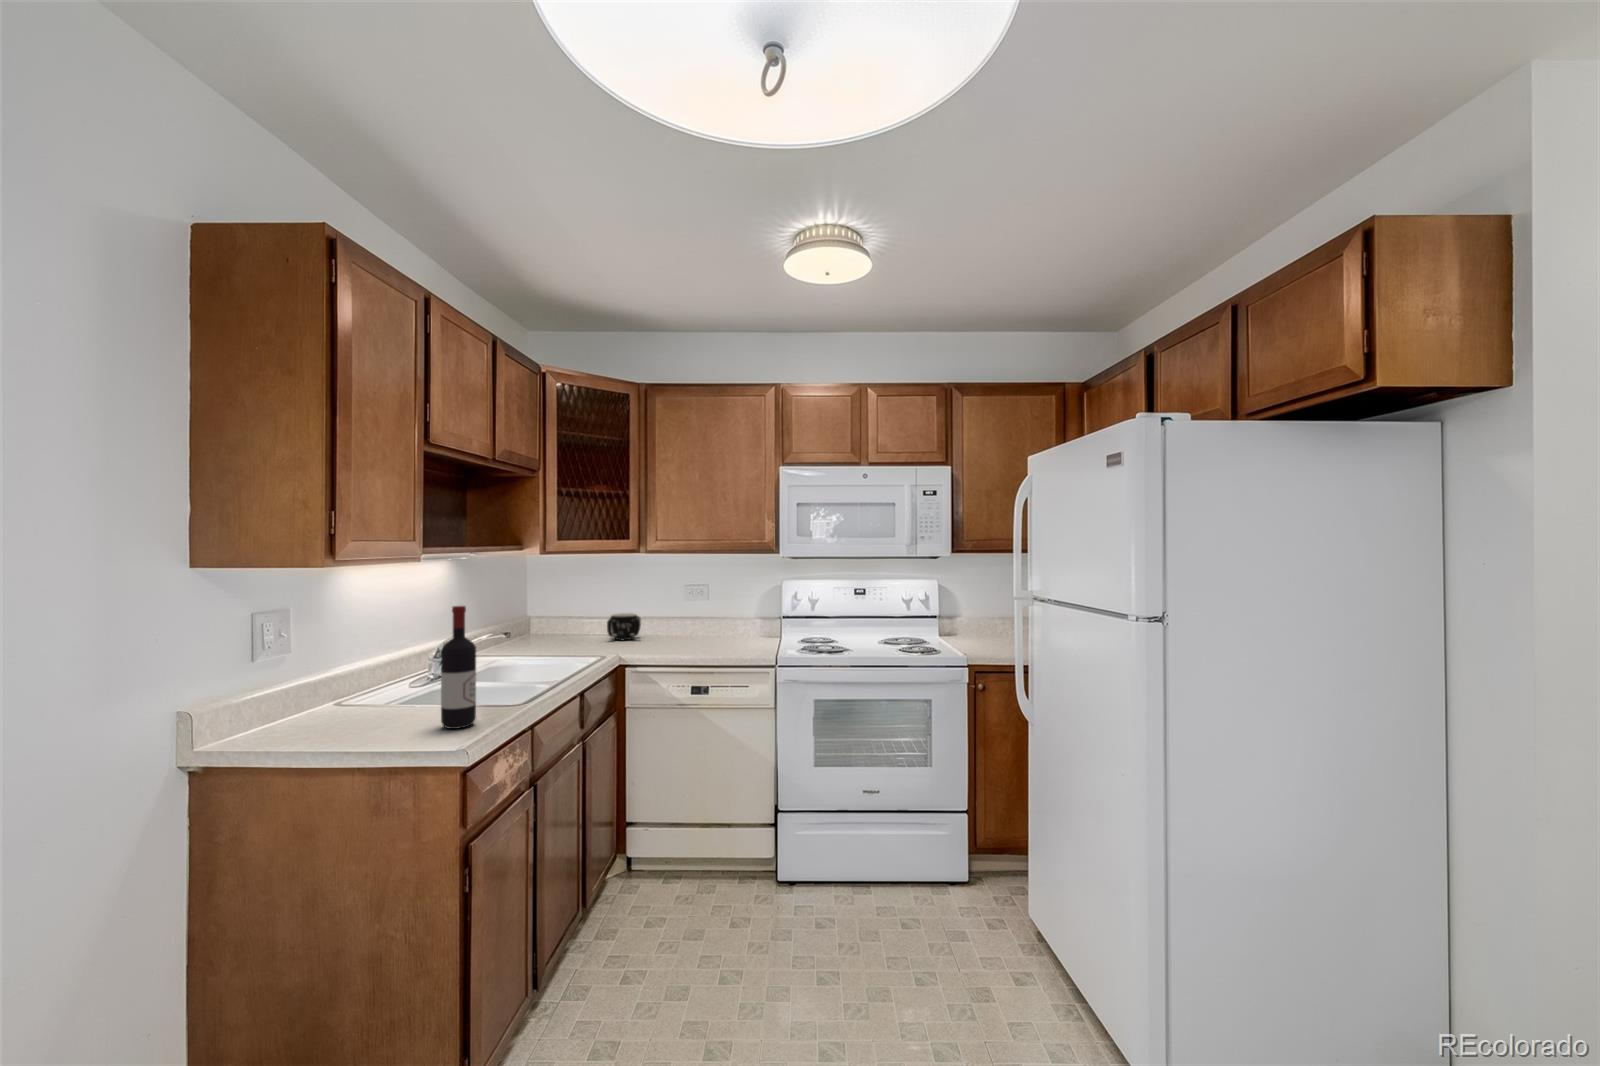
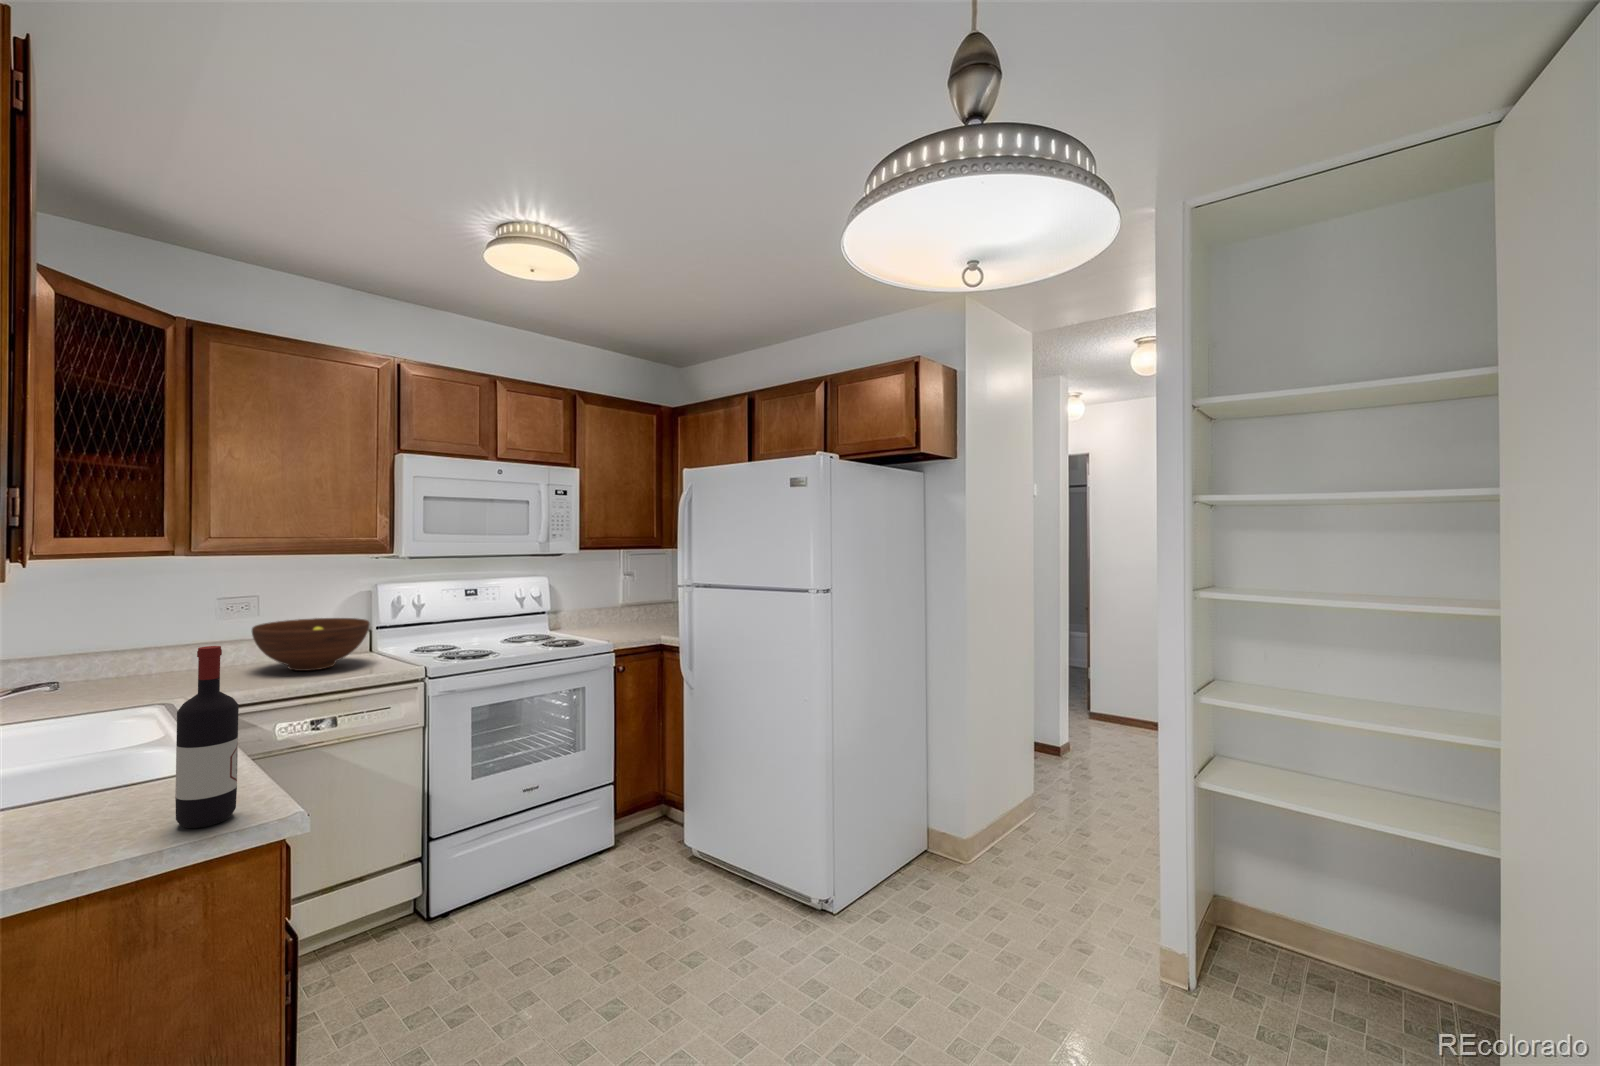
fruit bowl: none [676,606,753,647] -> present [252,618,370,671]
mug: present [607,613,641,640] -> none [94,640,168,681]

